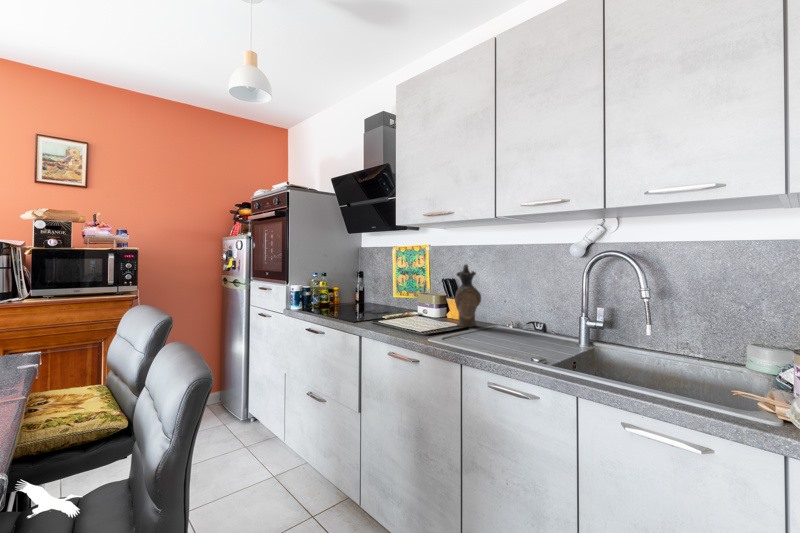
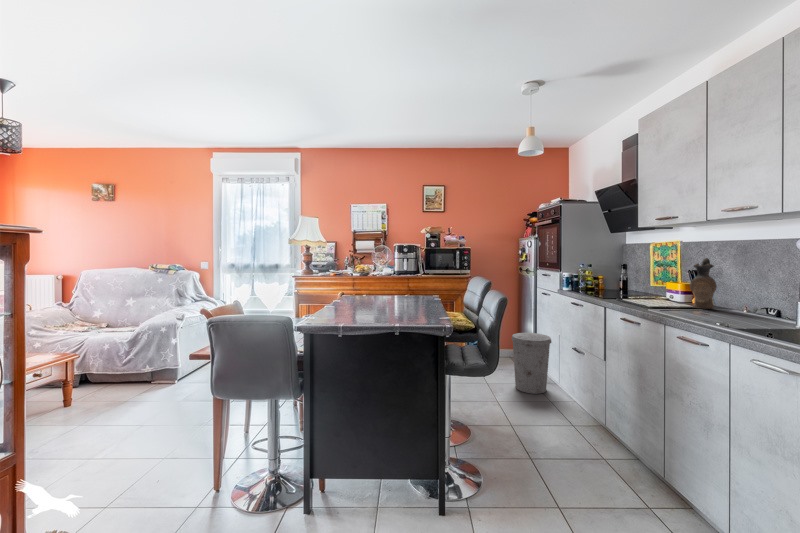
trash can: none [215,378,277,480] -> present [512,333,551,394]

